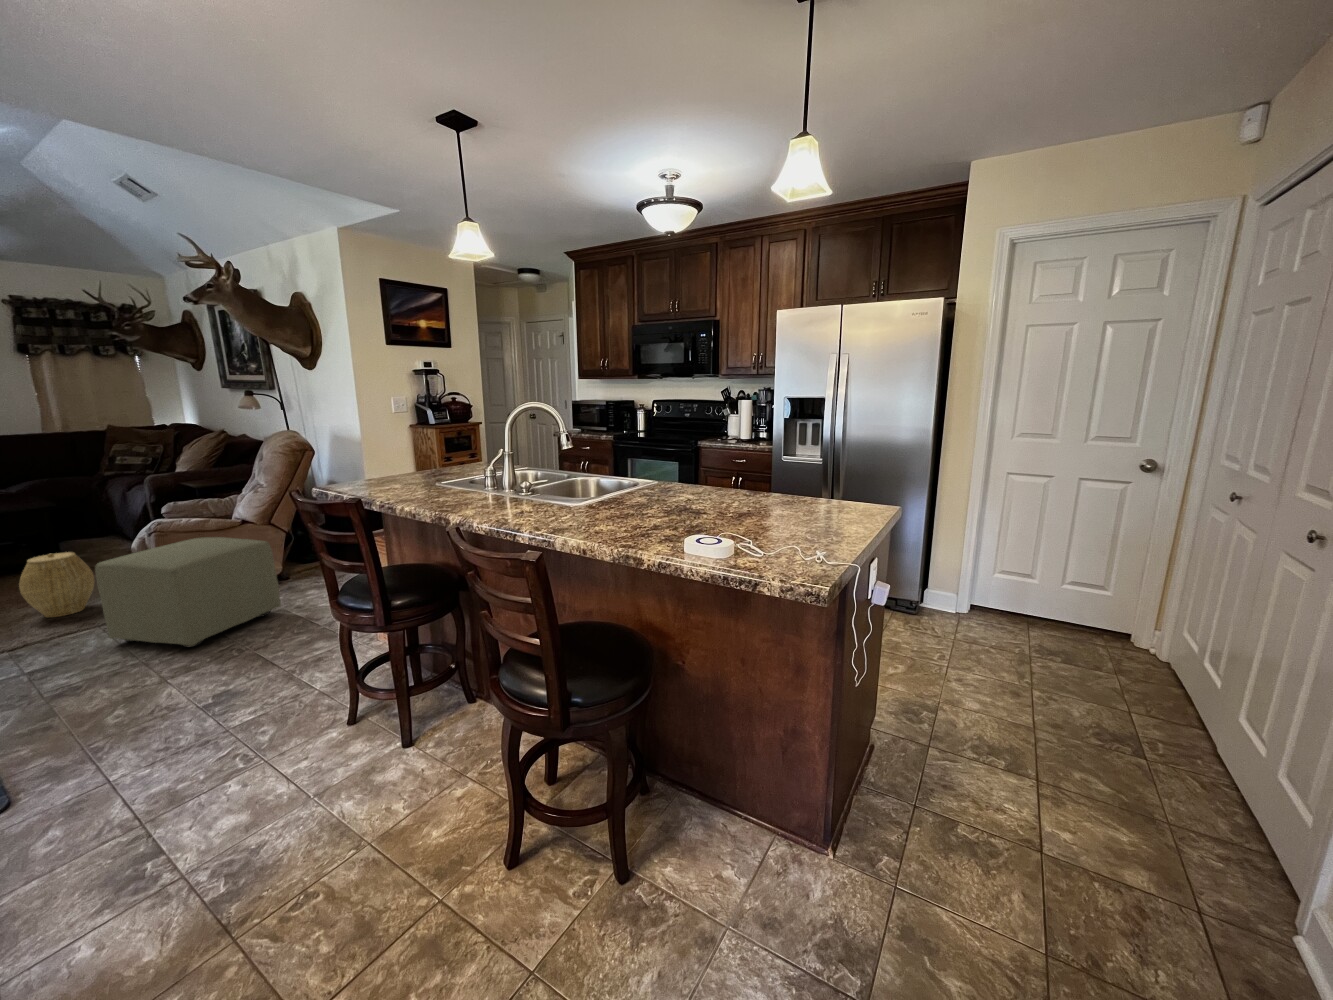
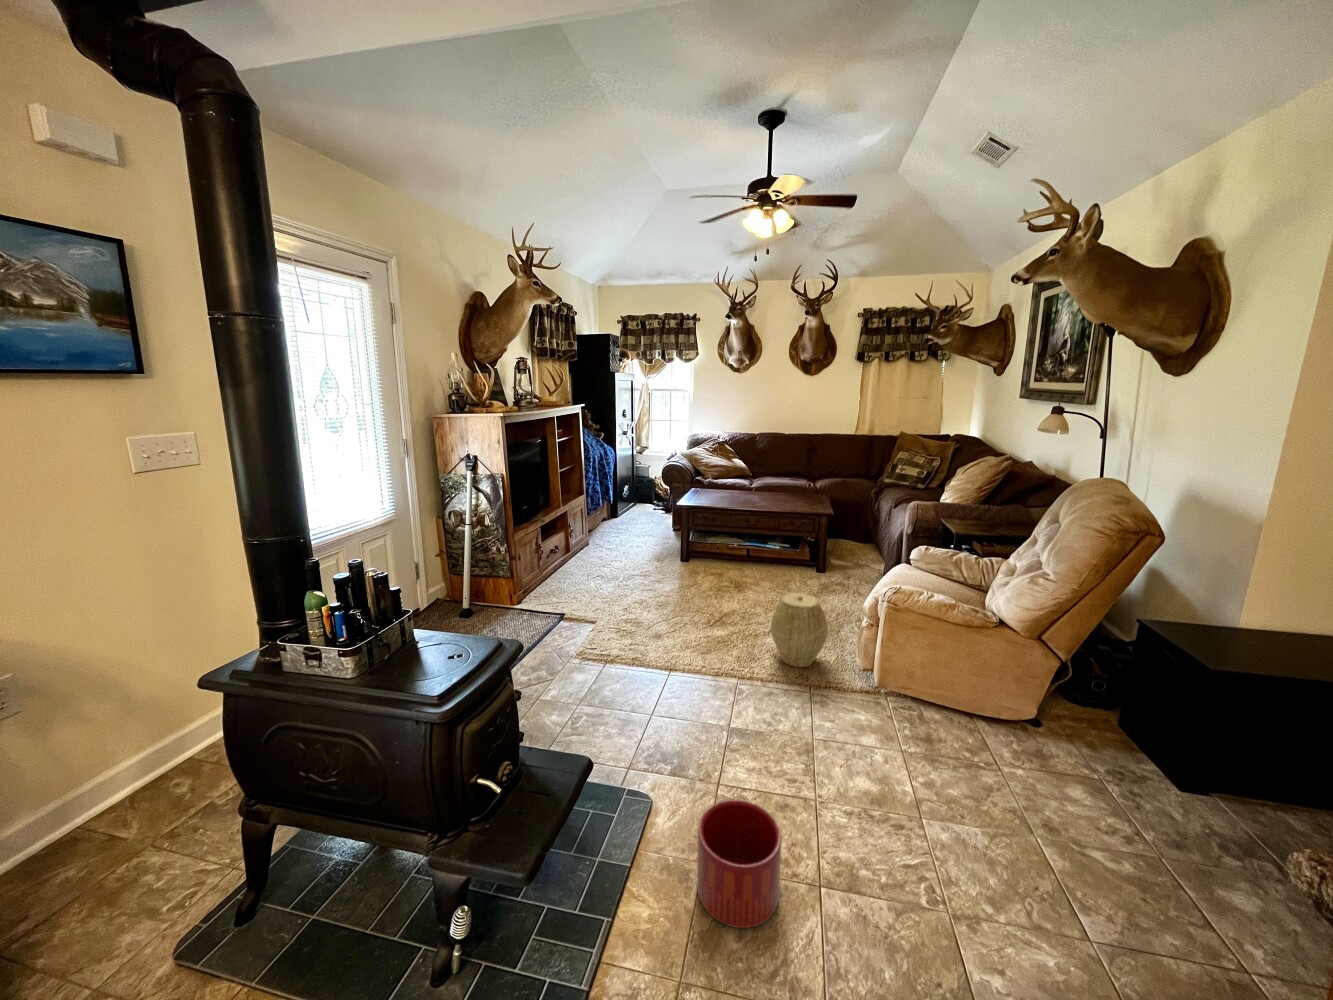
ottoman: present [95,537,281,648] -> none [804,655,1047,879]
planter: none [36,638,126,708] -> present [697,800,782,928]

